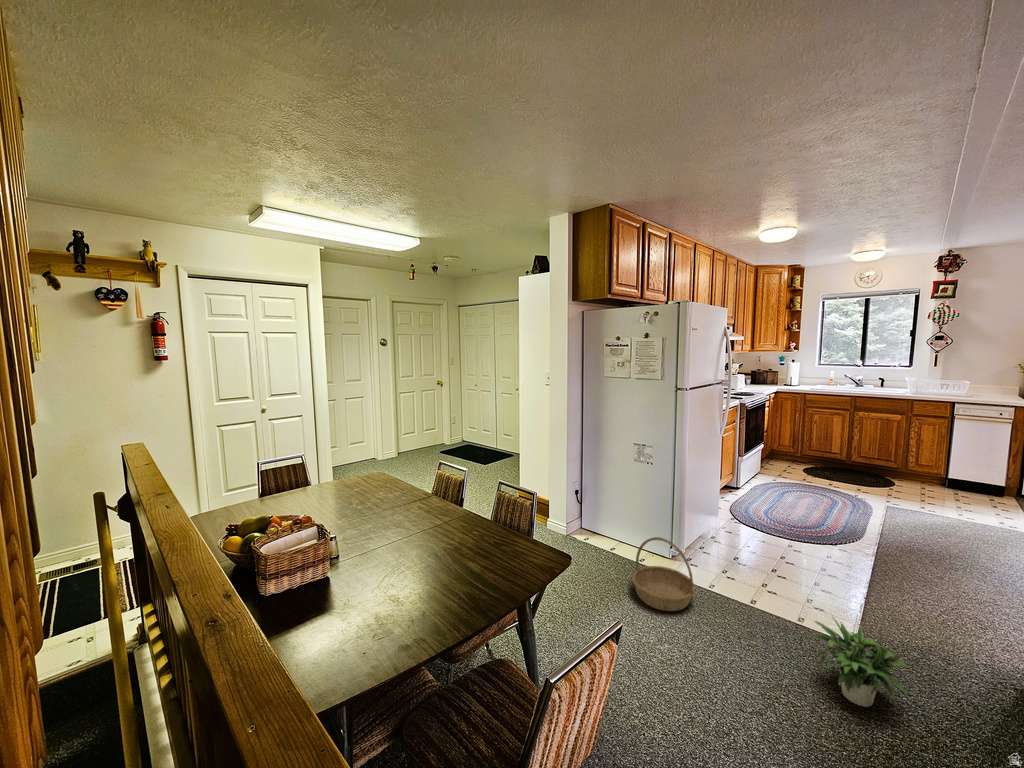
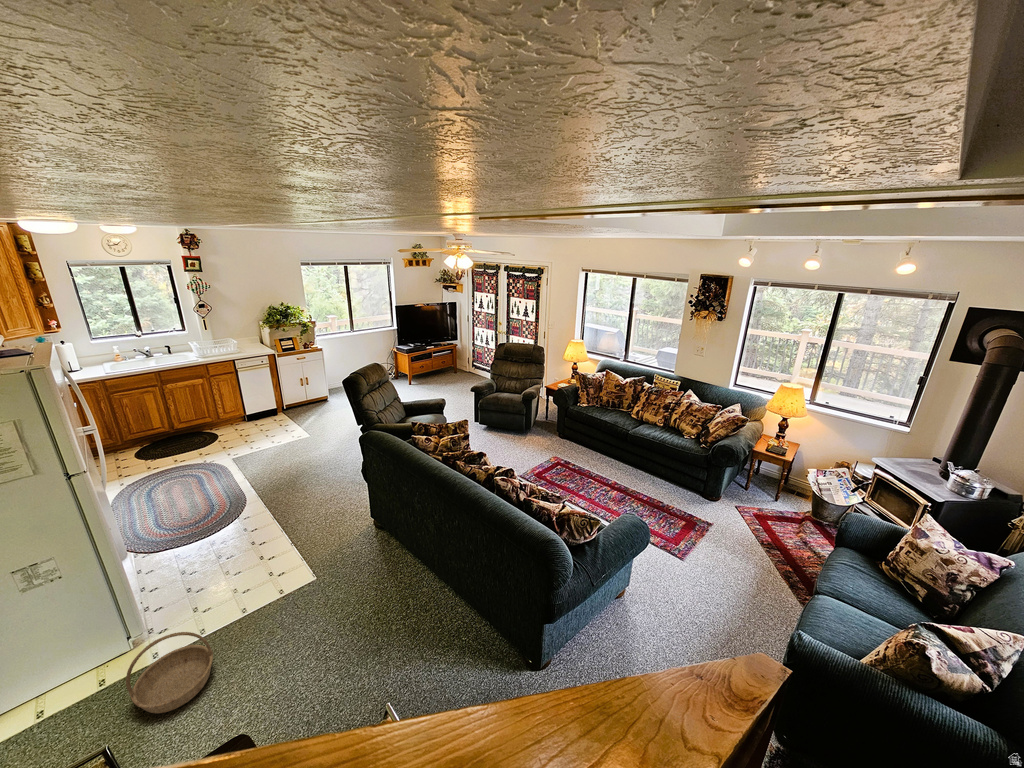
potted plant: present [813,618,910,709] -> none [302,566,371,618]

